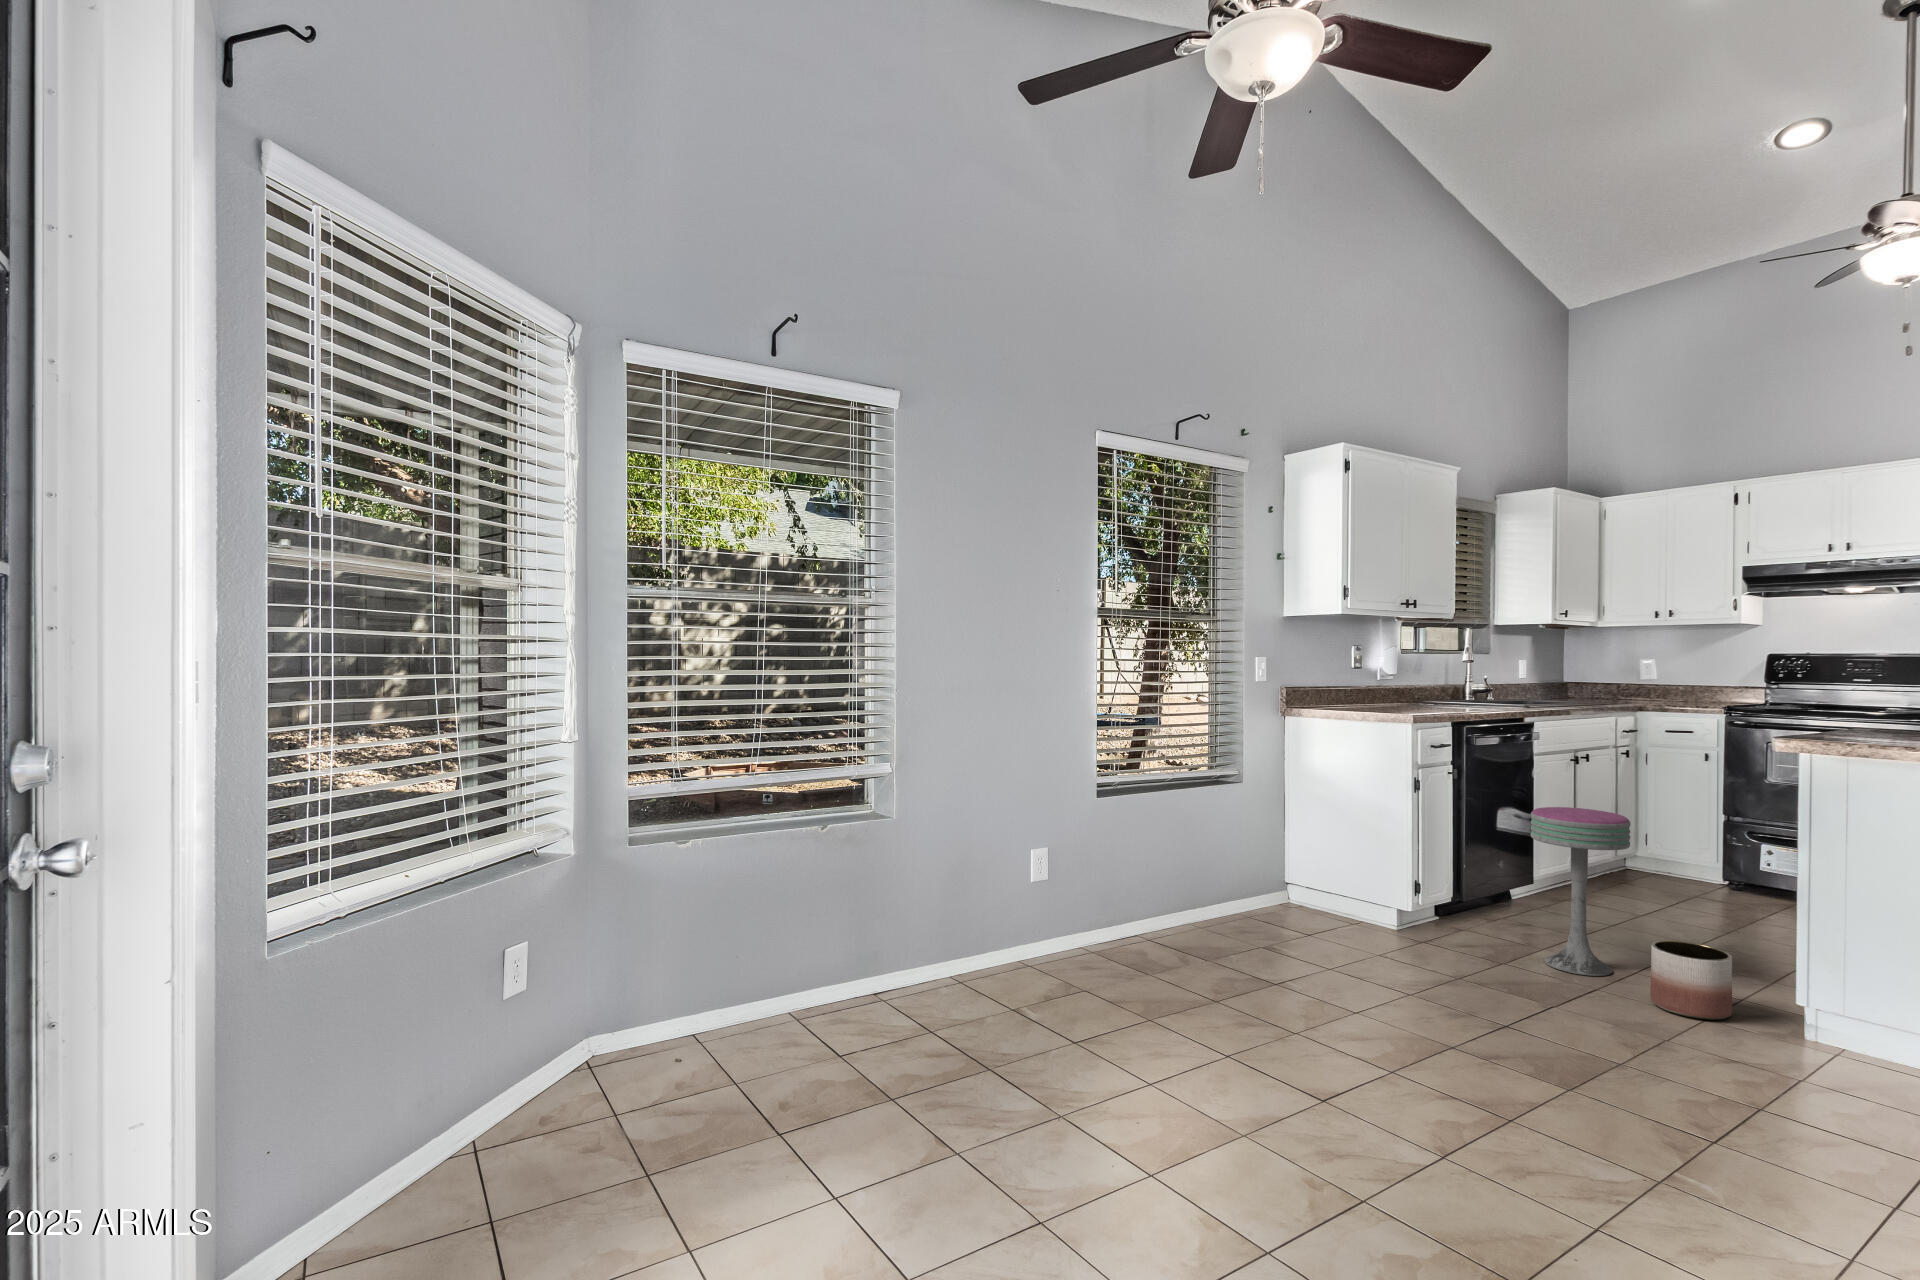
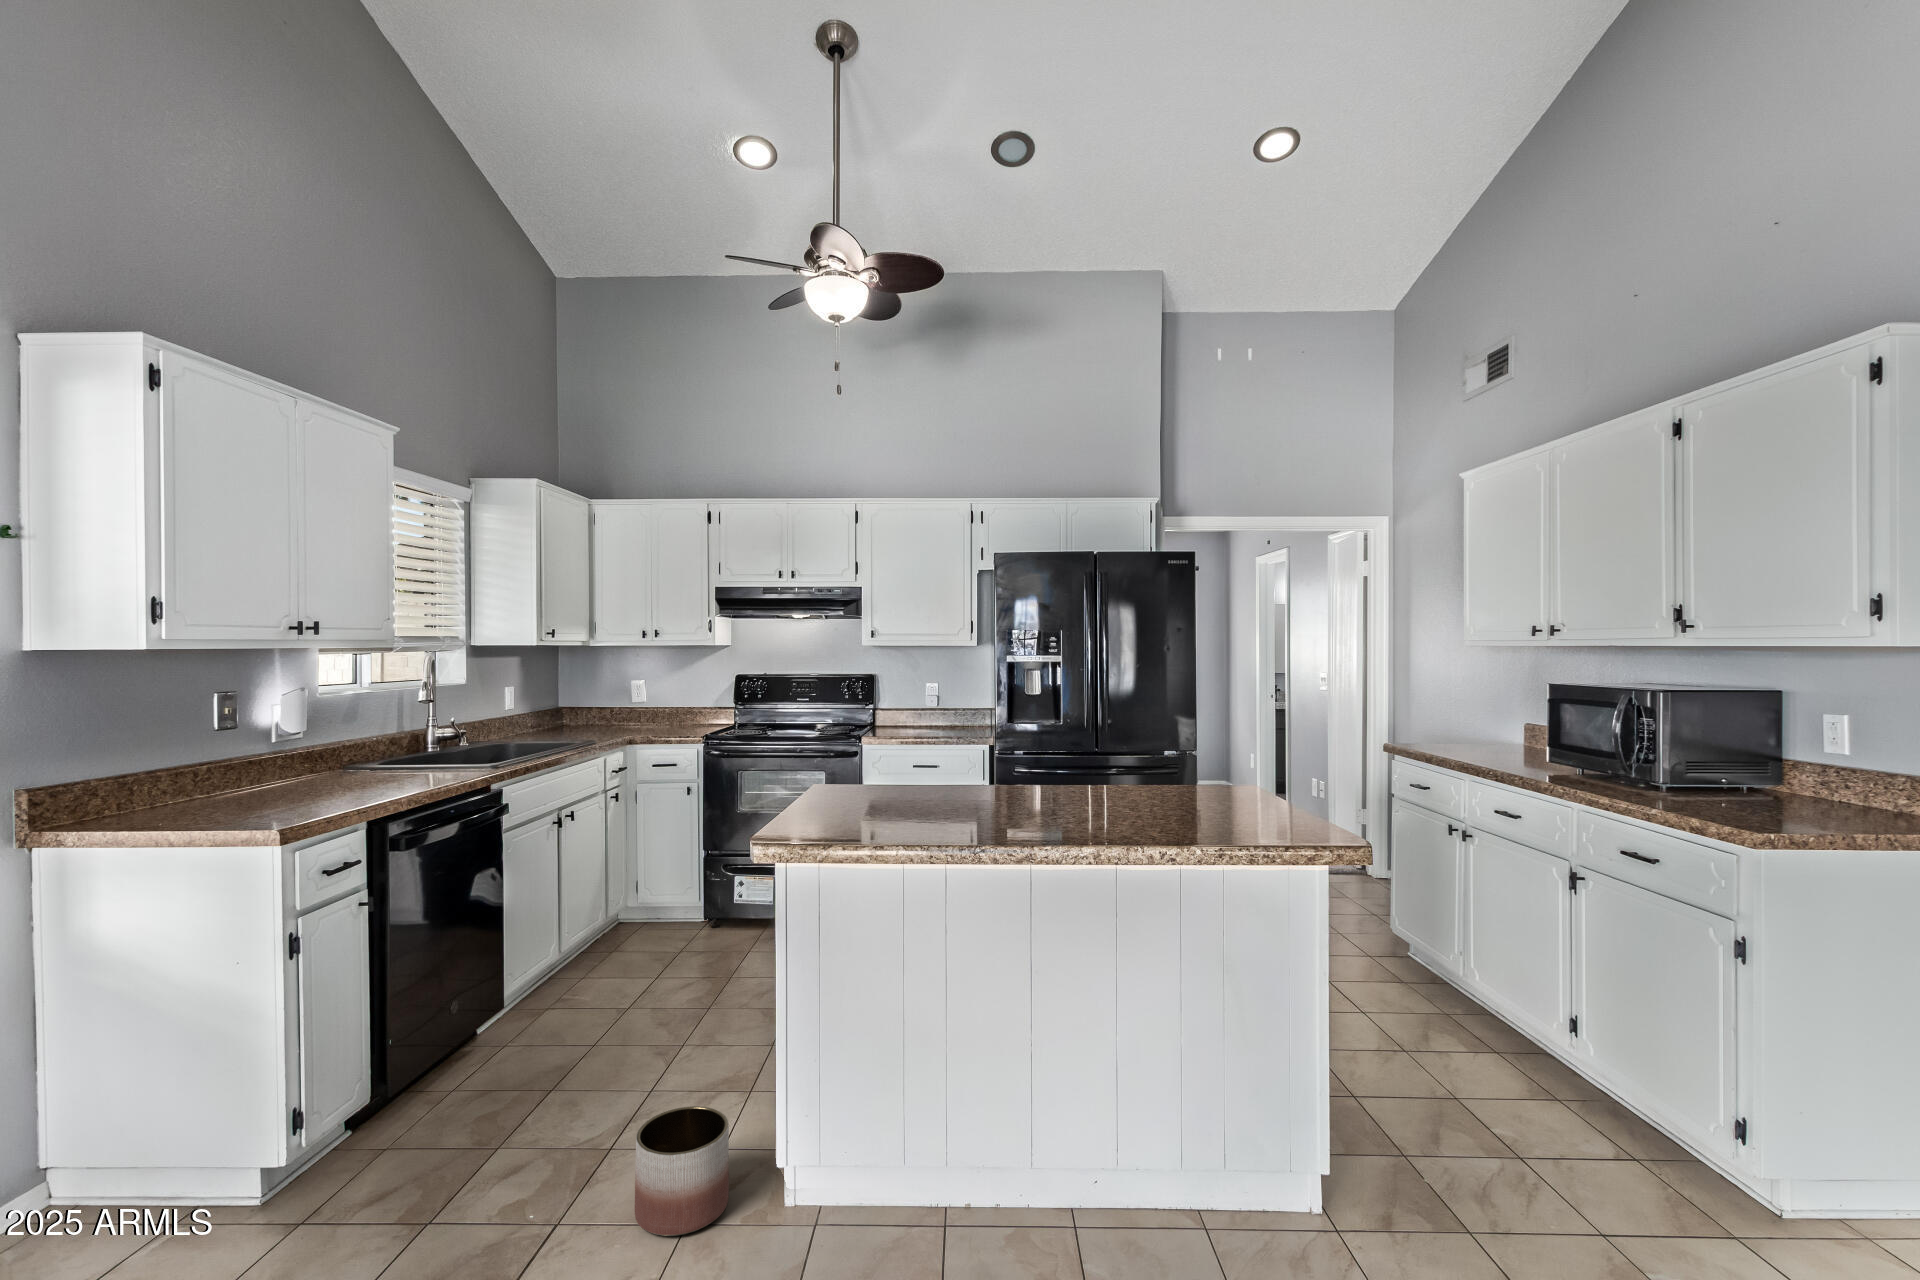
bar stool: present [1531,807,1631,976] -> none [477,930,611,1195]

